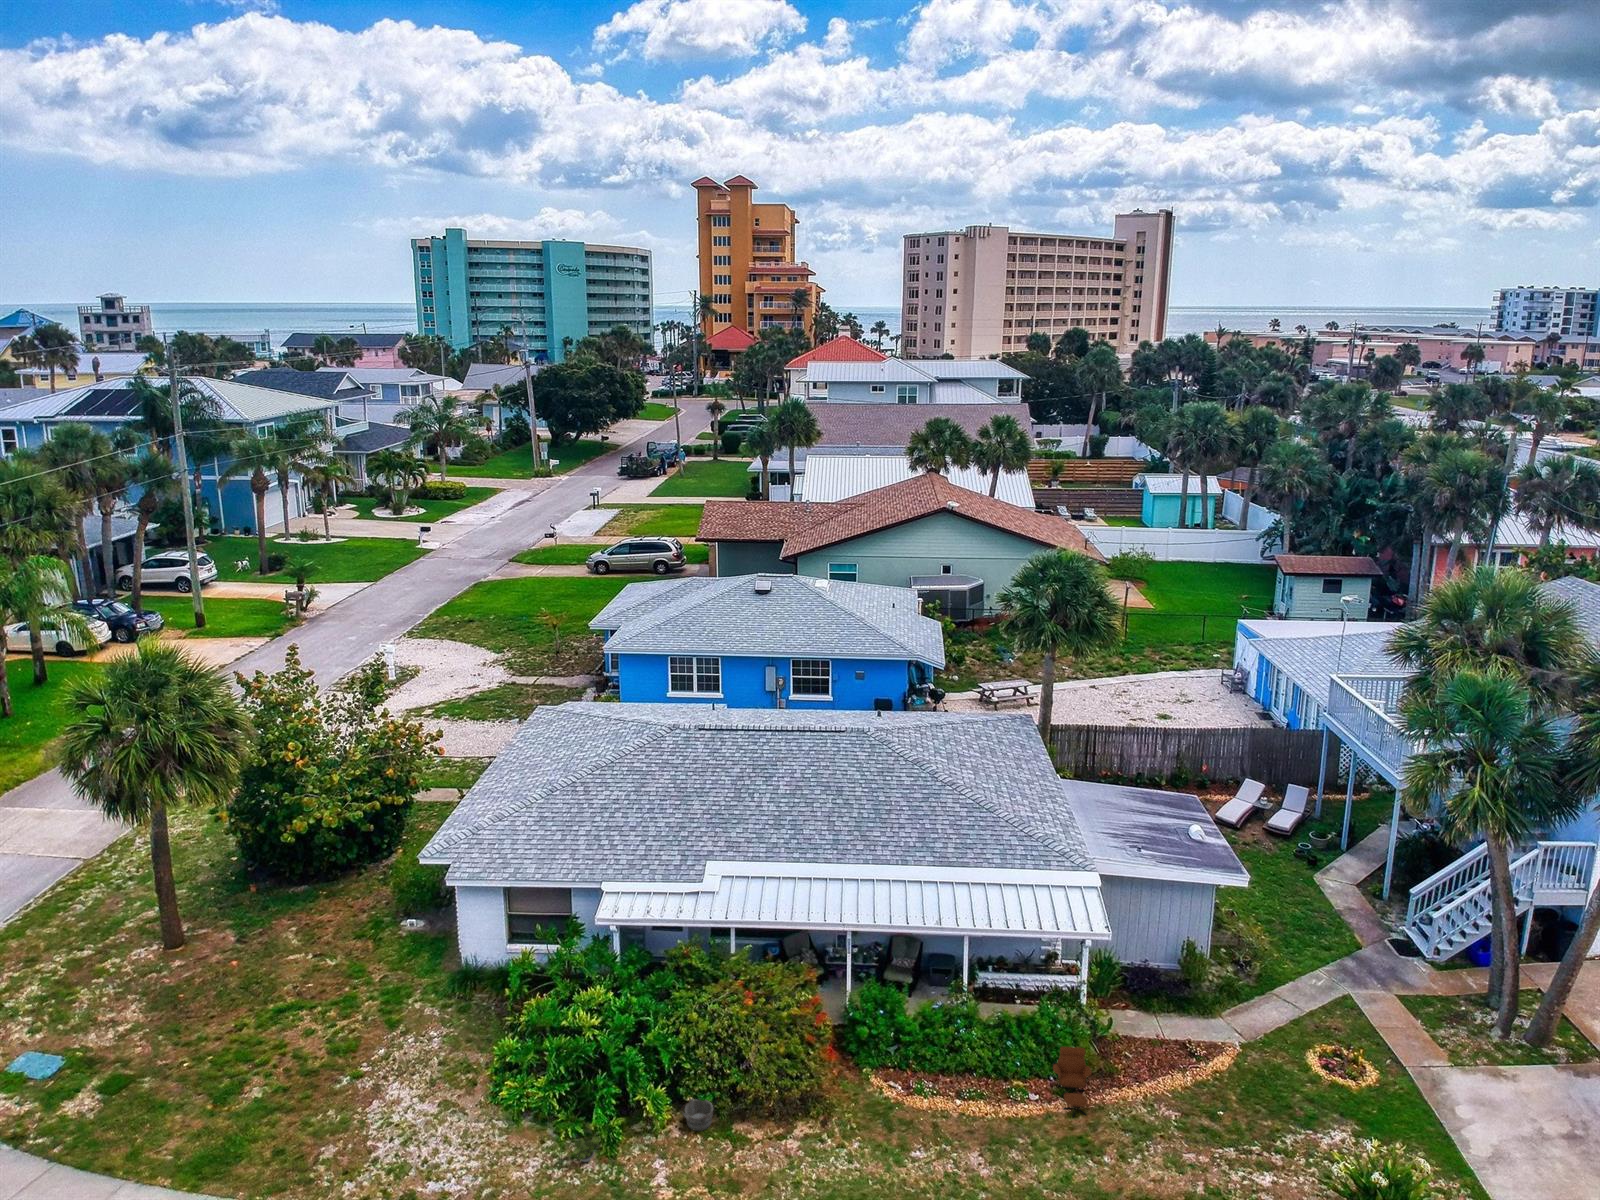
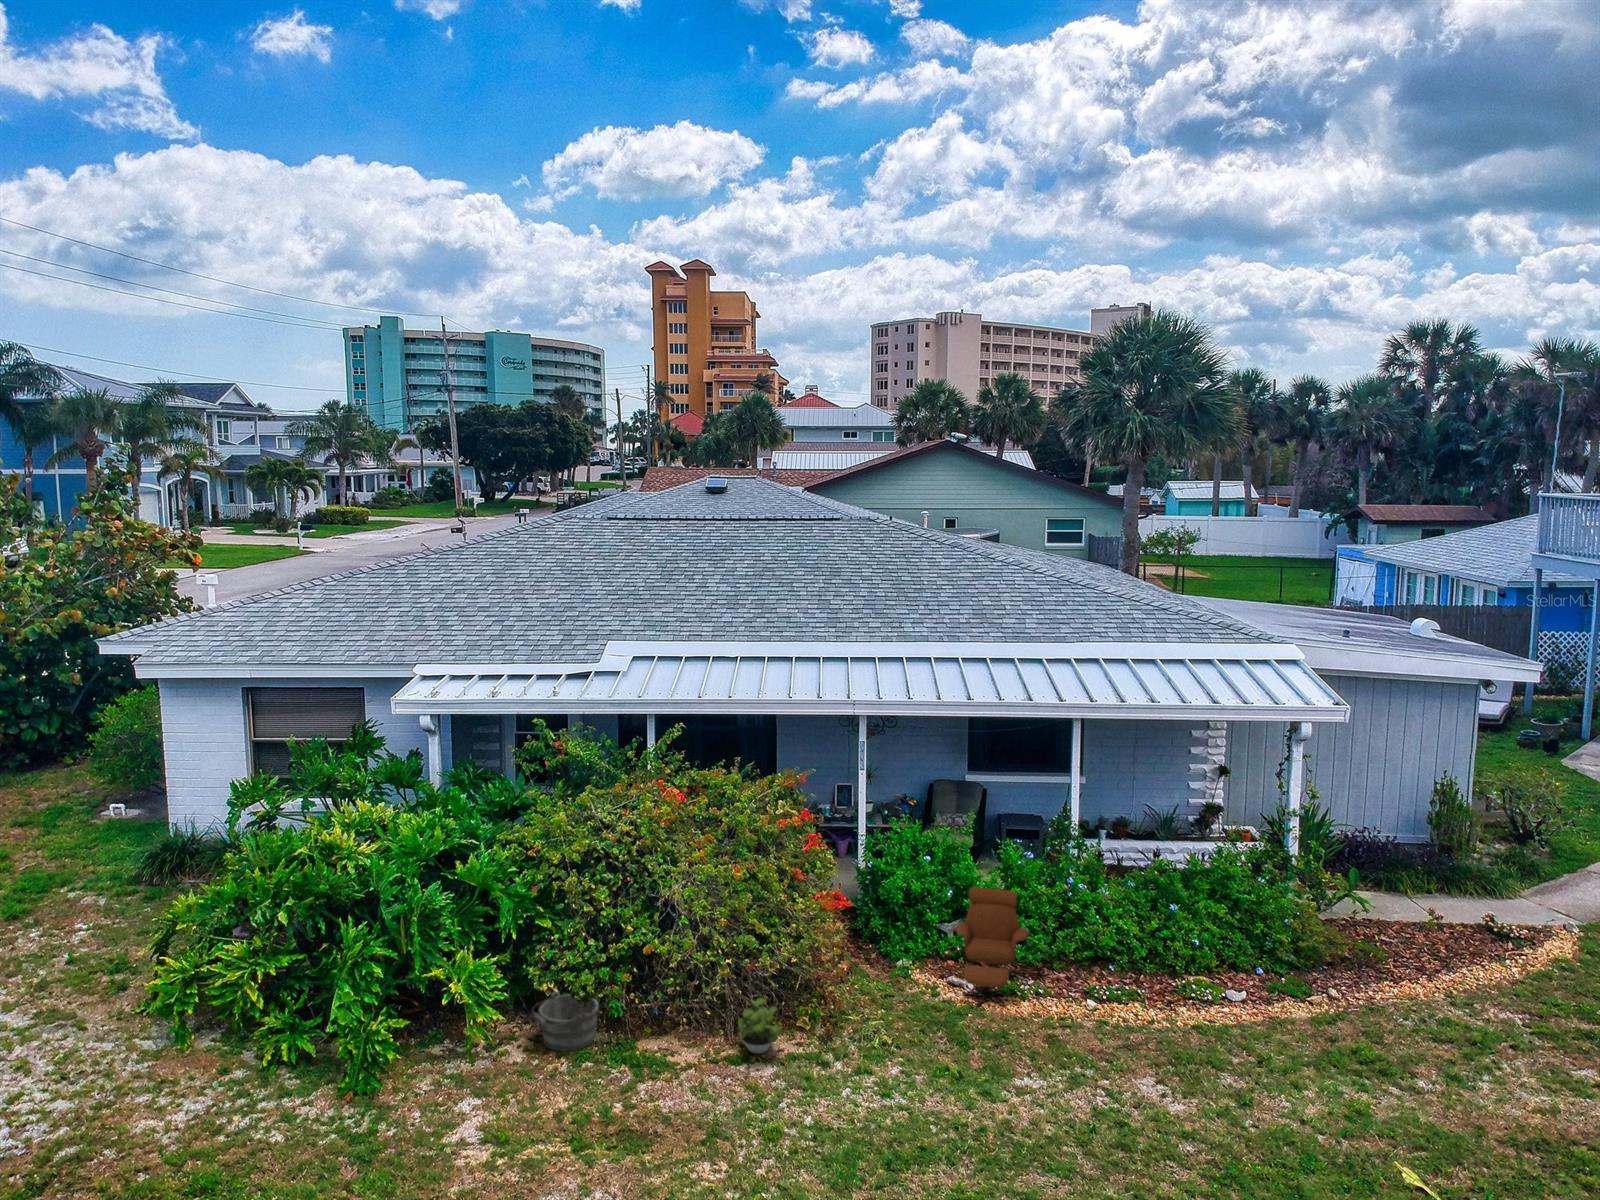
lounge chair: present [1053,1047,1092,1116] -> present [955,887,1028,1007]
potted plant: present [569,1137,599,1162] -> present [738,998,782,1054]

